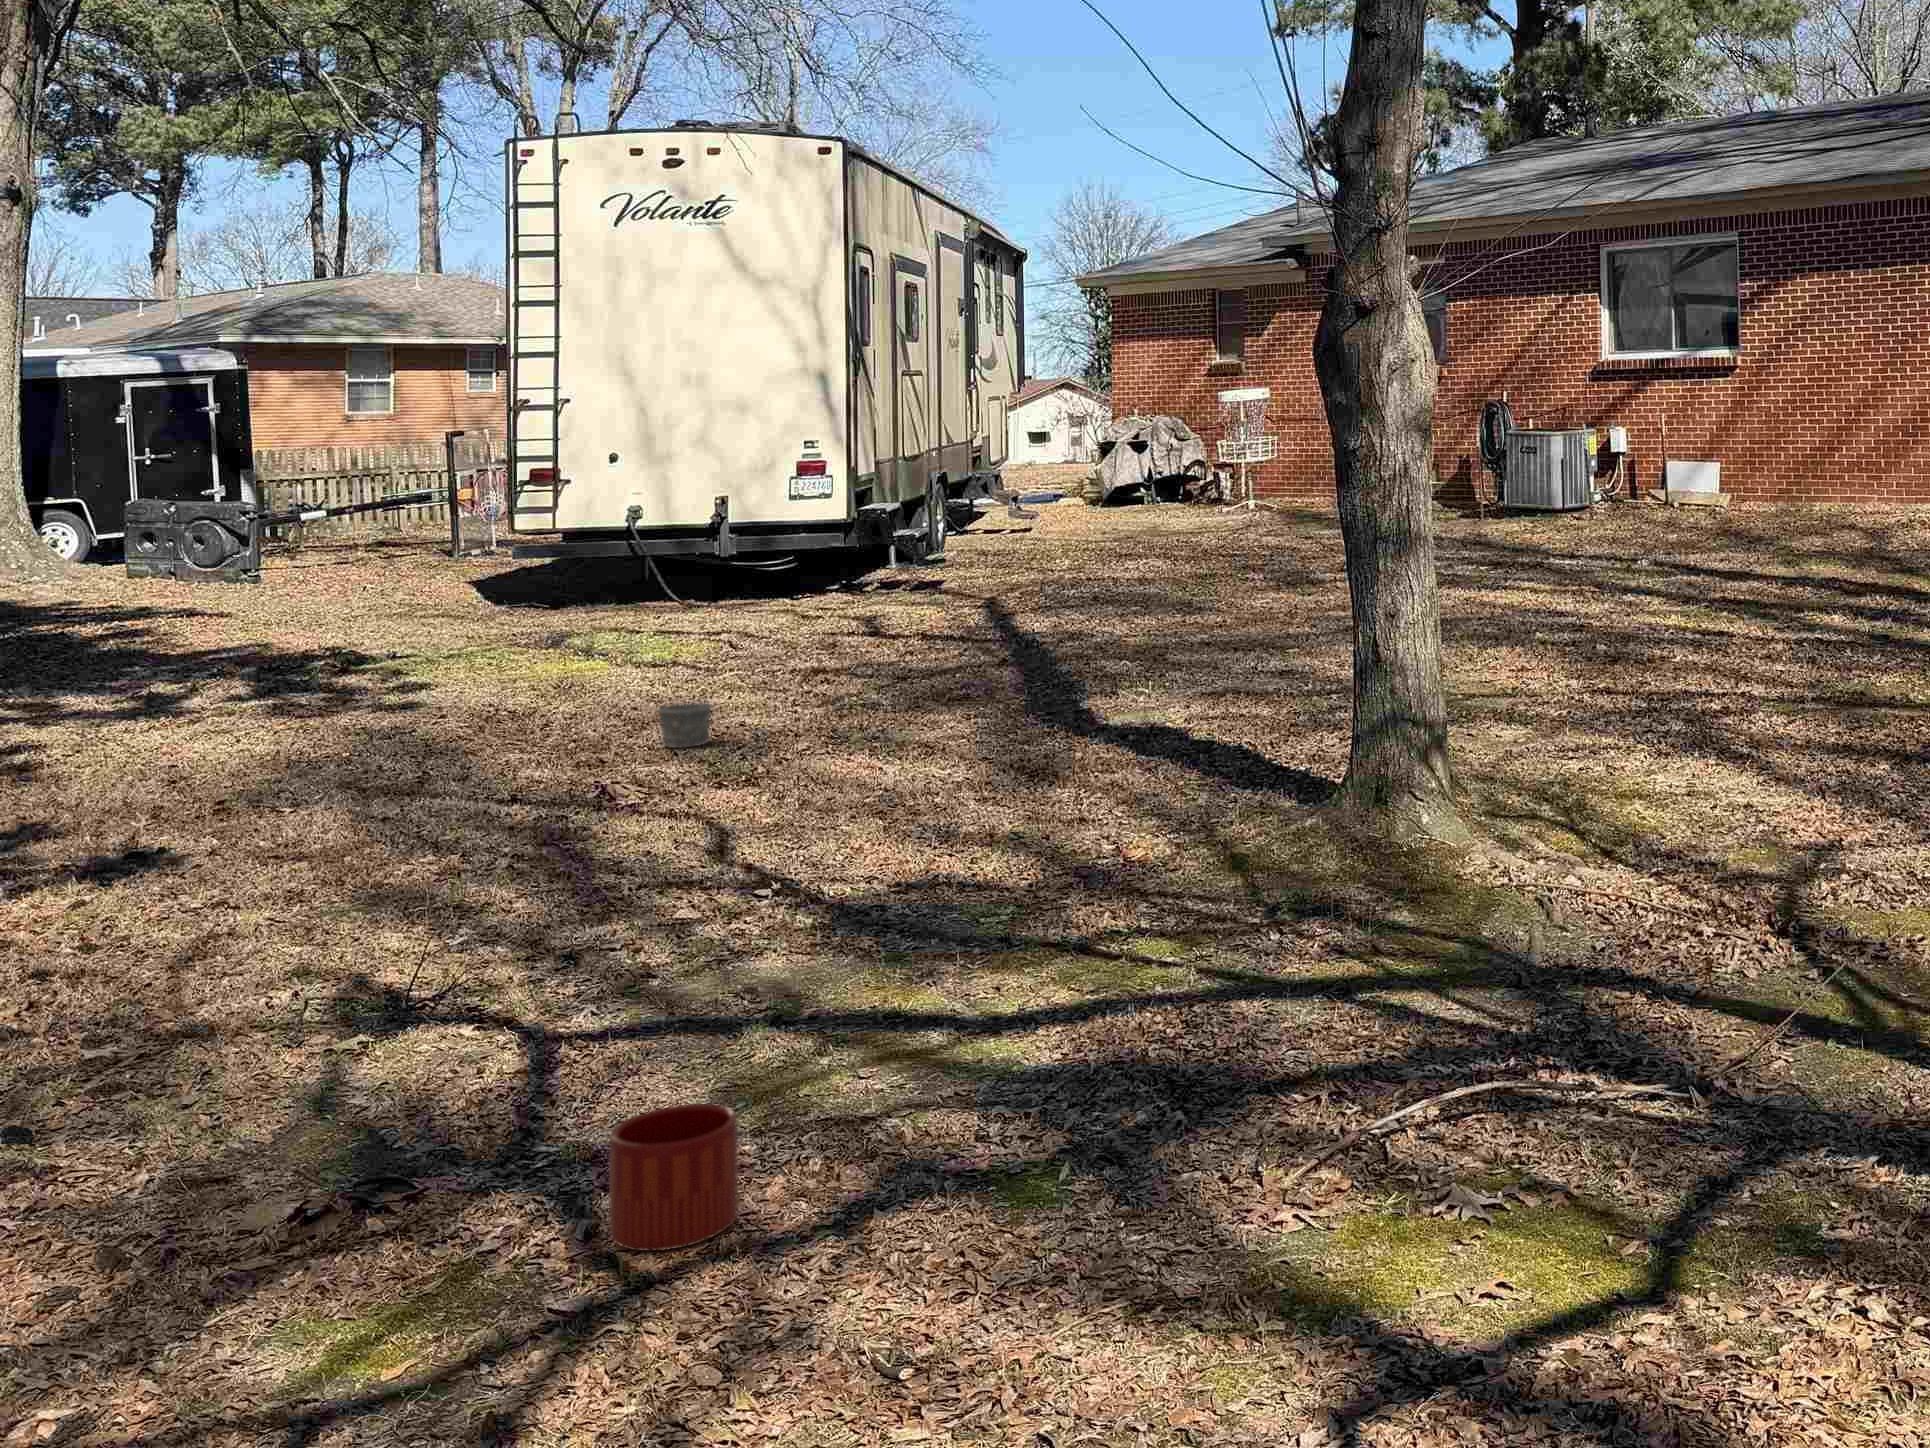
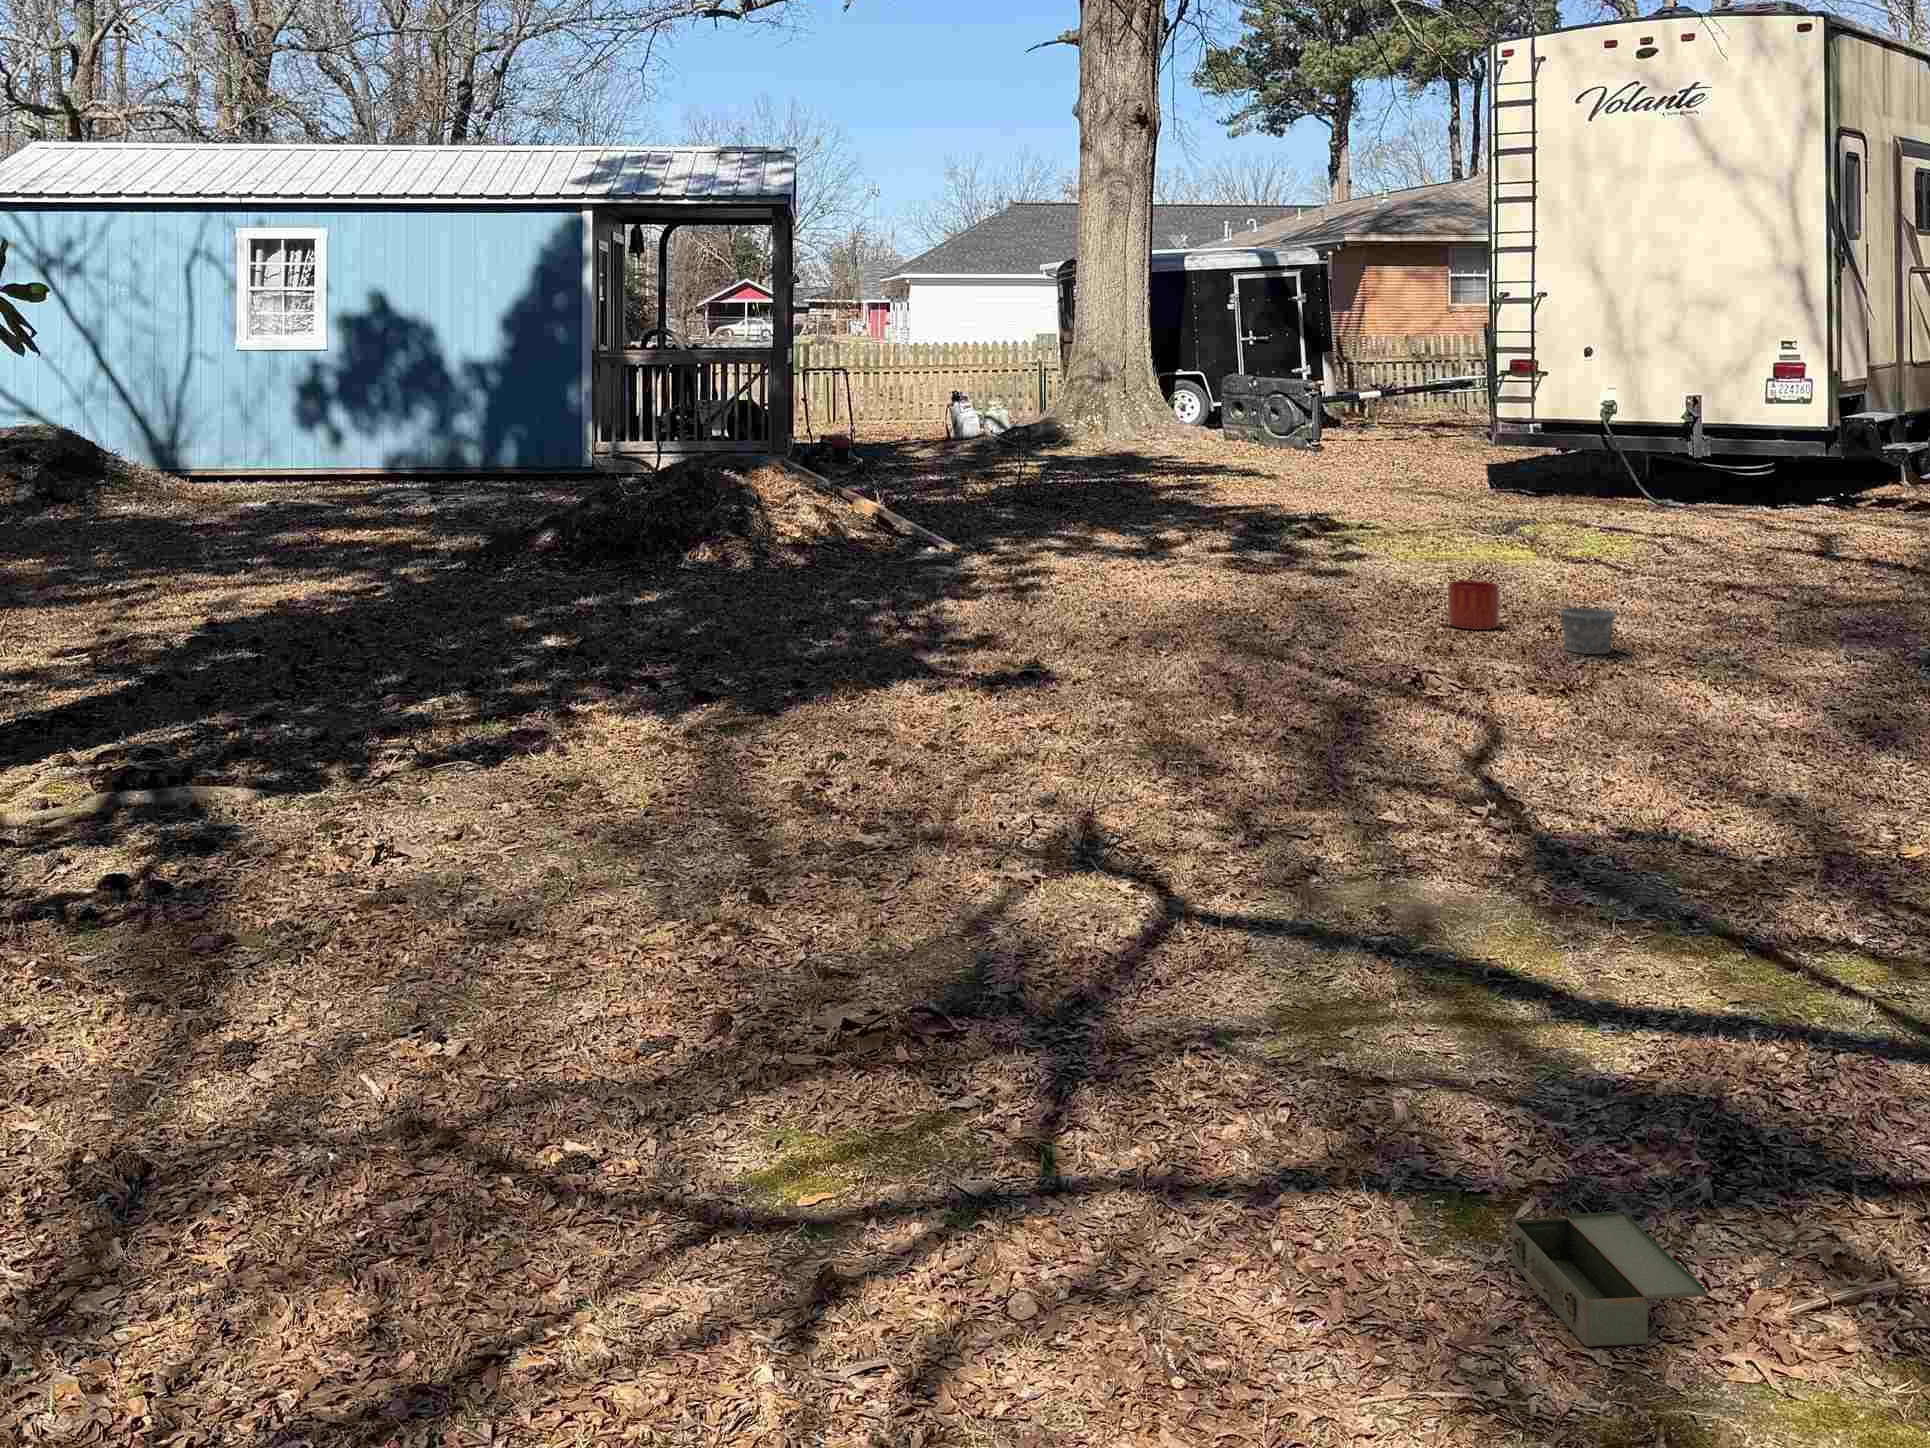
planter: present [609,1104,738,1251] -> present [1448,580,1499,630]
toolbox: none [887,1150,1051,1251] -> present [1512,1212,1707,1347]

